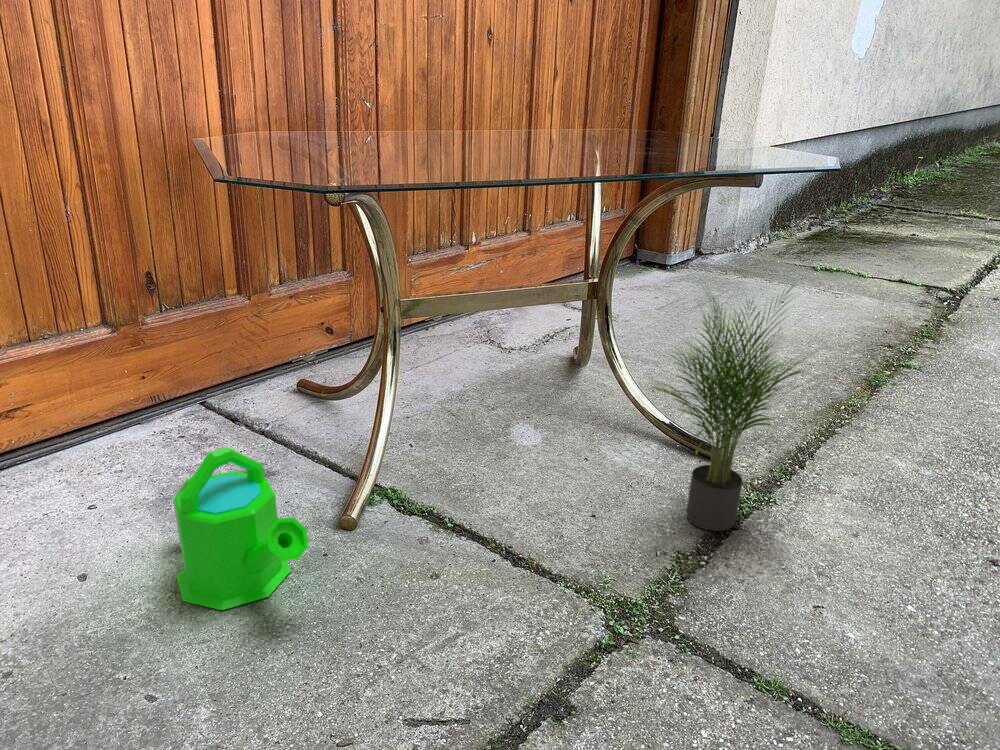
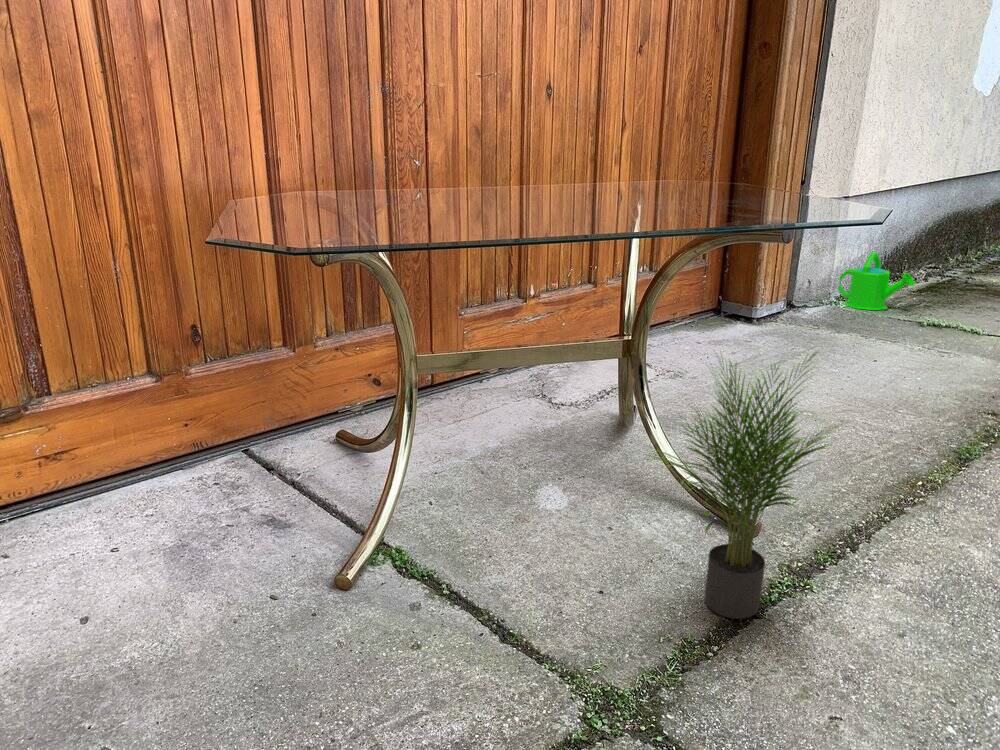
watering can: present [173,447,308,610] -> present [838,252,915,310]

